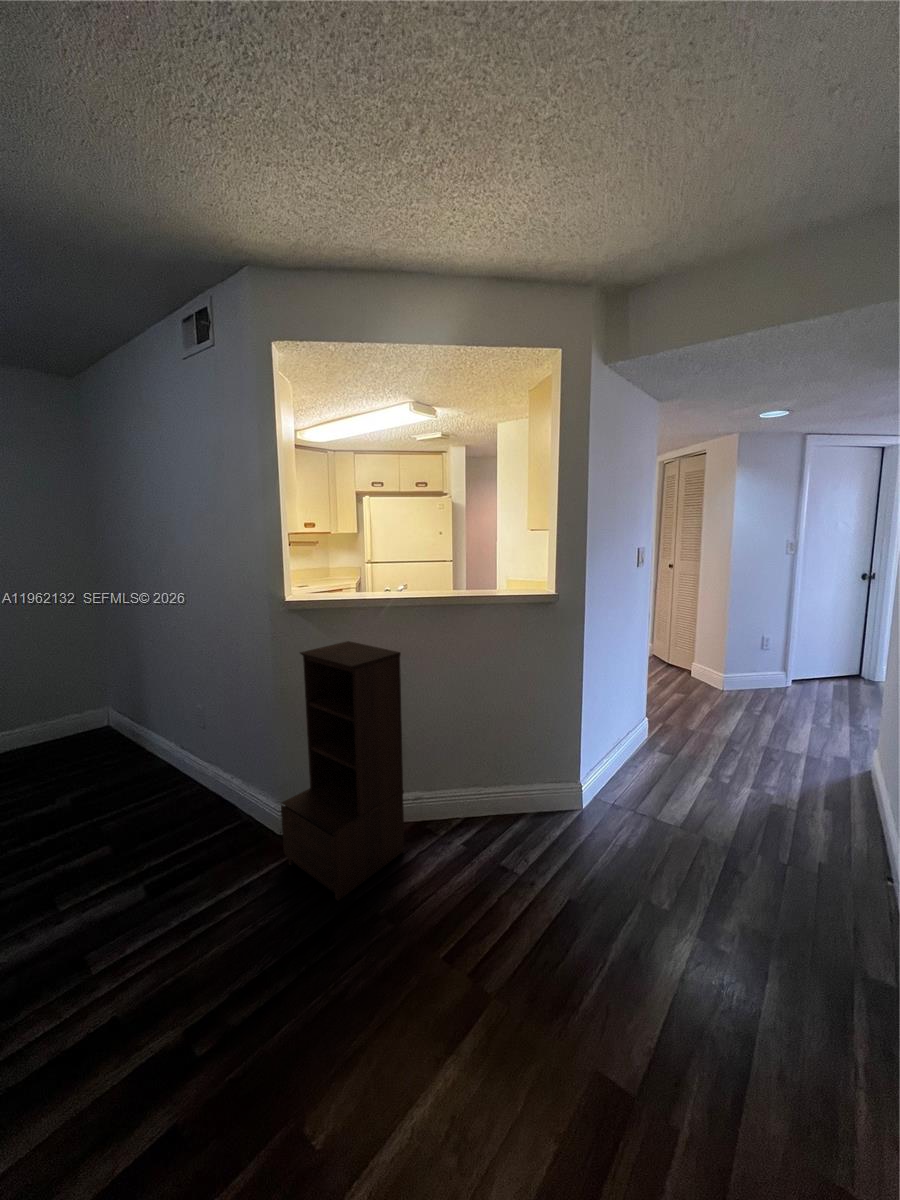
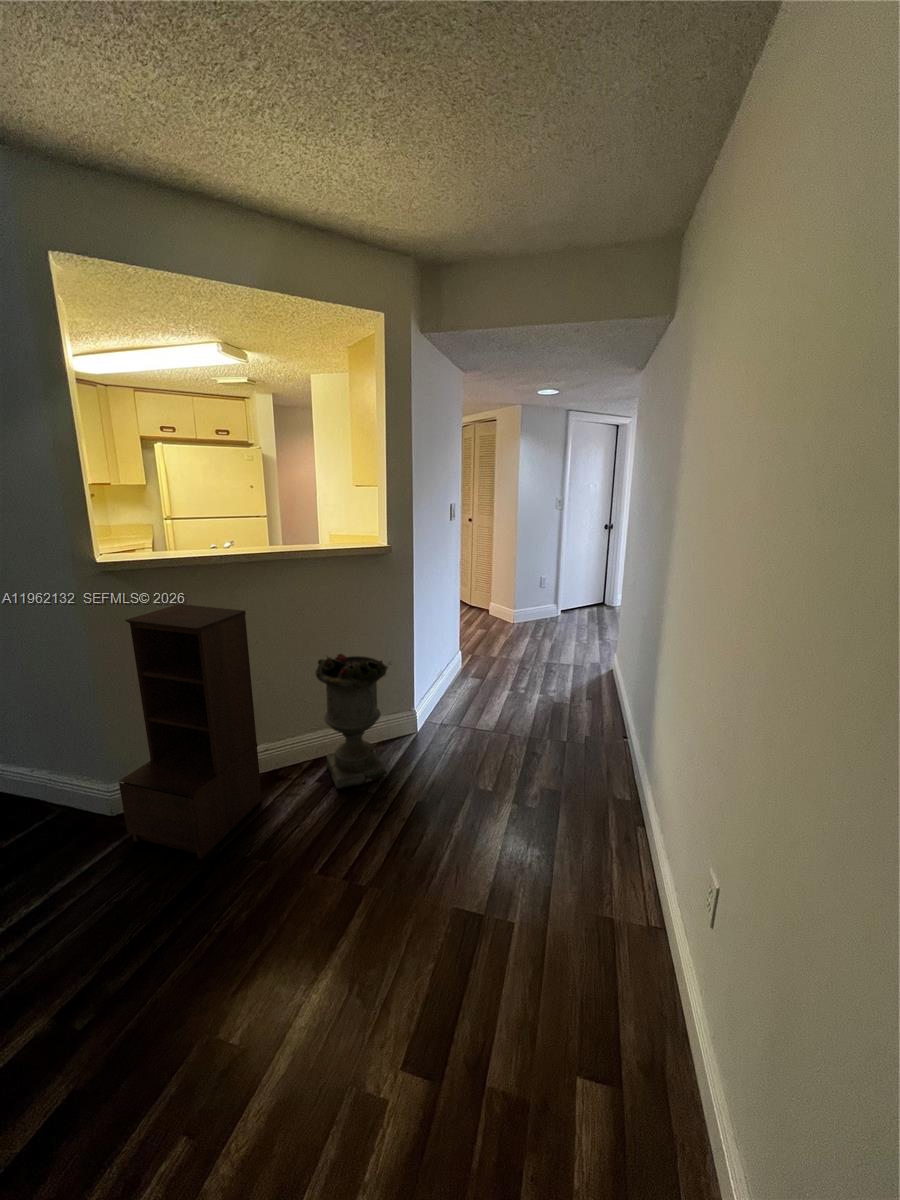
planter: none [467,706,550,859] -> present [315,654,388,789]

